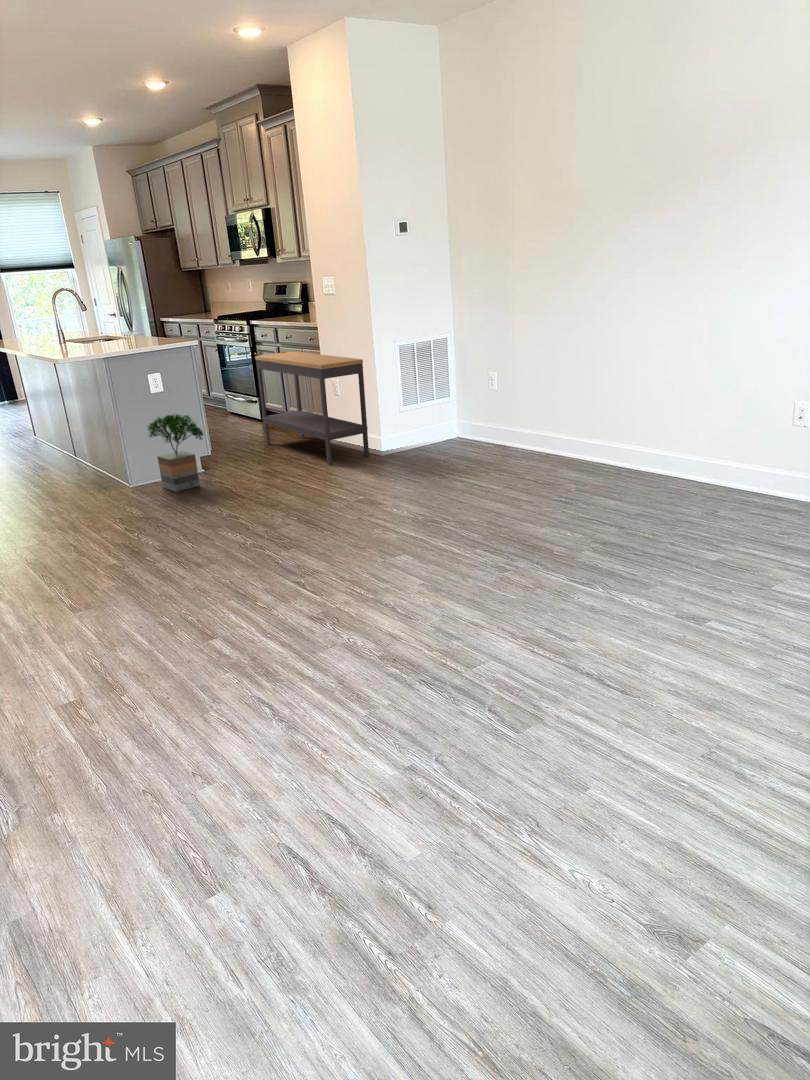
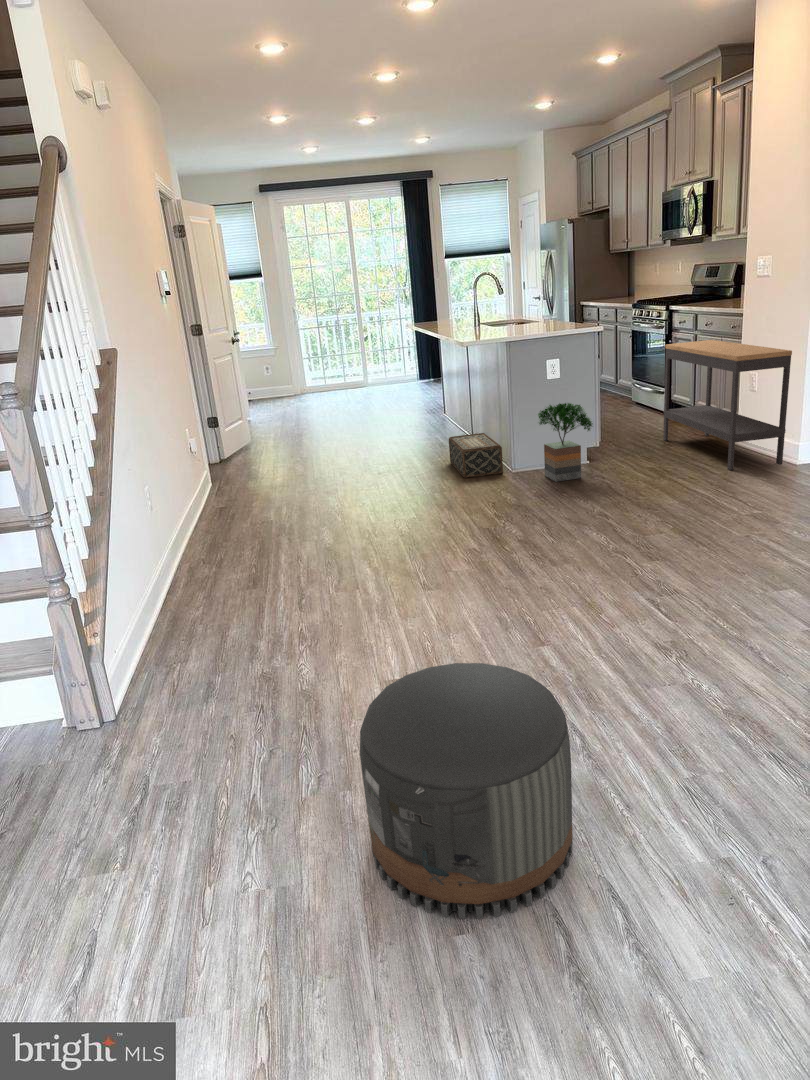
woven basket: none [48,451,118,499] -> present [449,433,503,478]
pouf: none [71,653,290,895] -> present [360,663,573,919]

